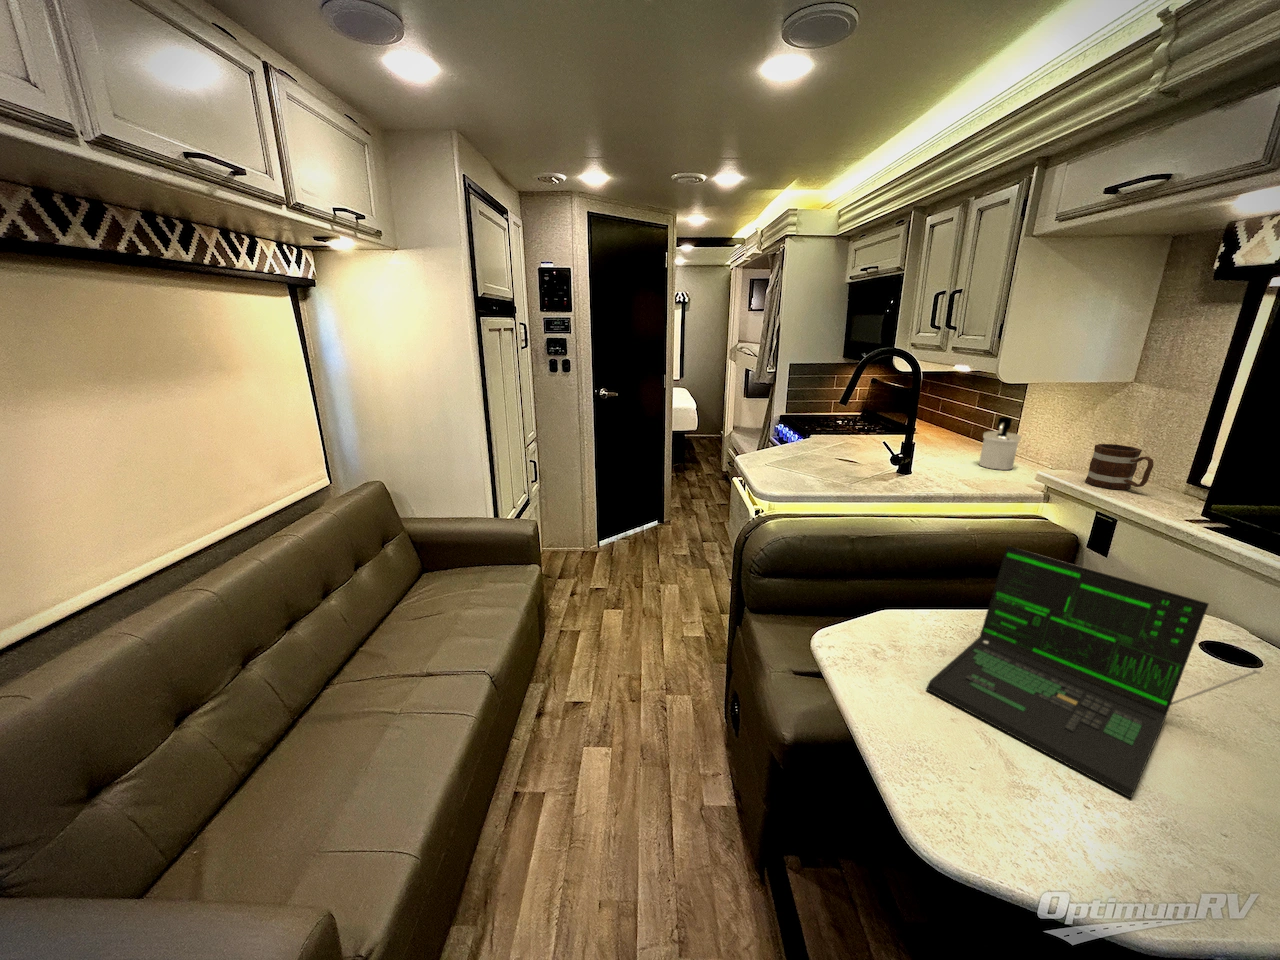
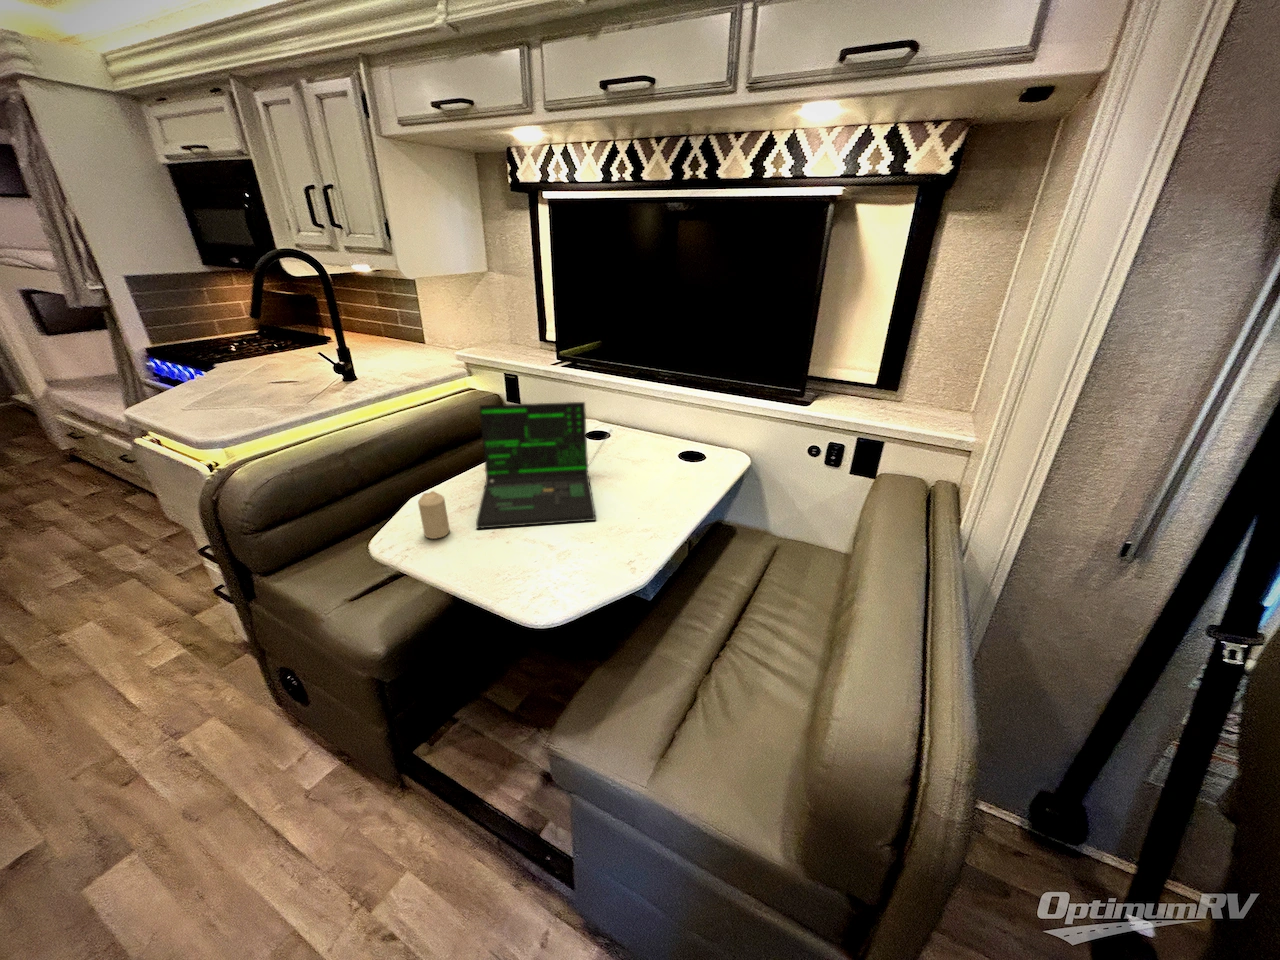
soap dispenser: present [979,417,1021,470] -> none [404,311,436,359]
mug: present [1085,444,1154,490] -> none [486,321,522,355]
candle: none [865,618,901,675] -> present [418,491,449,539]

